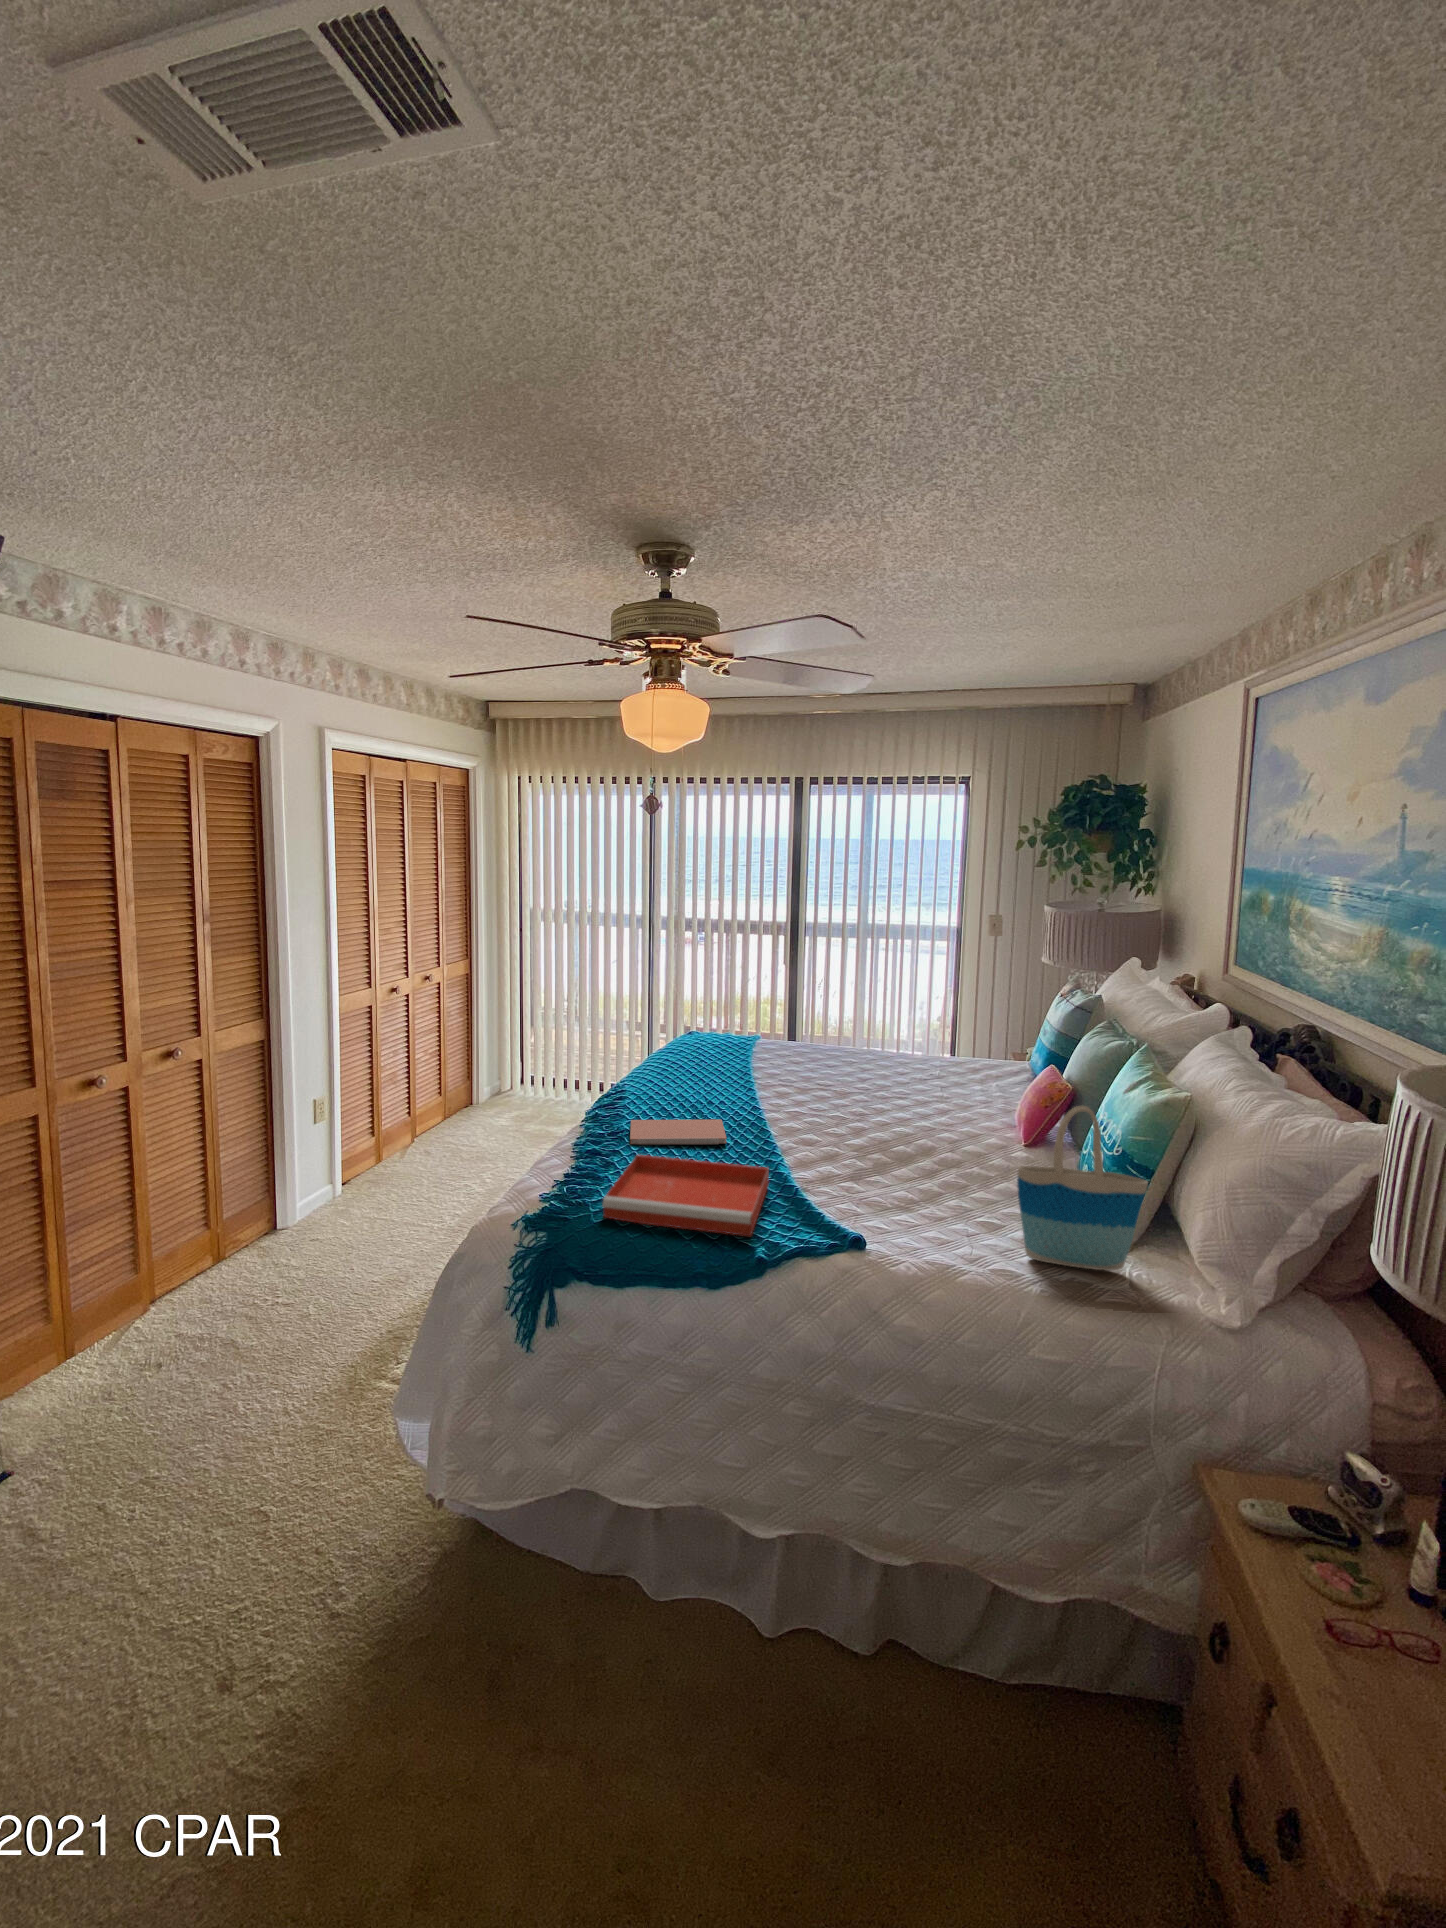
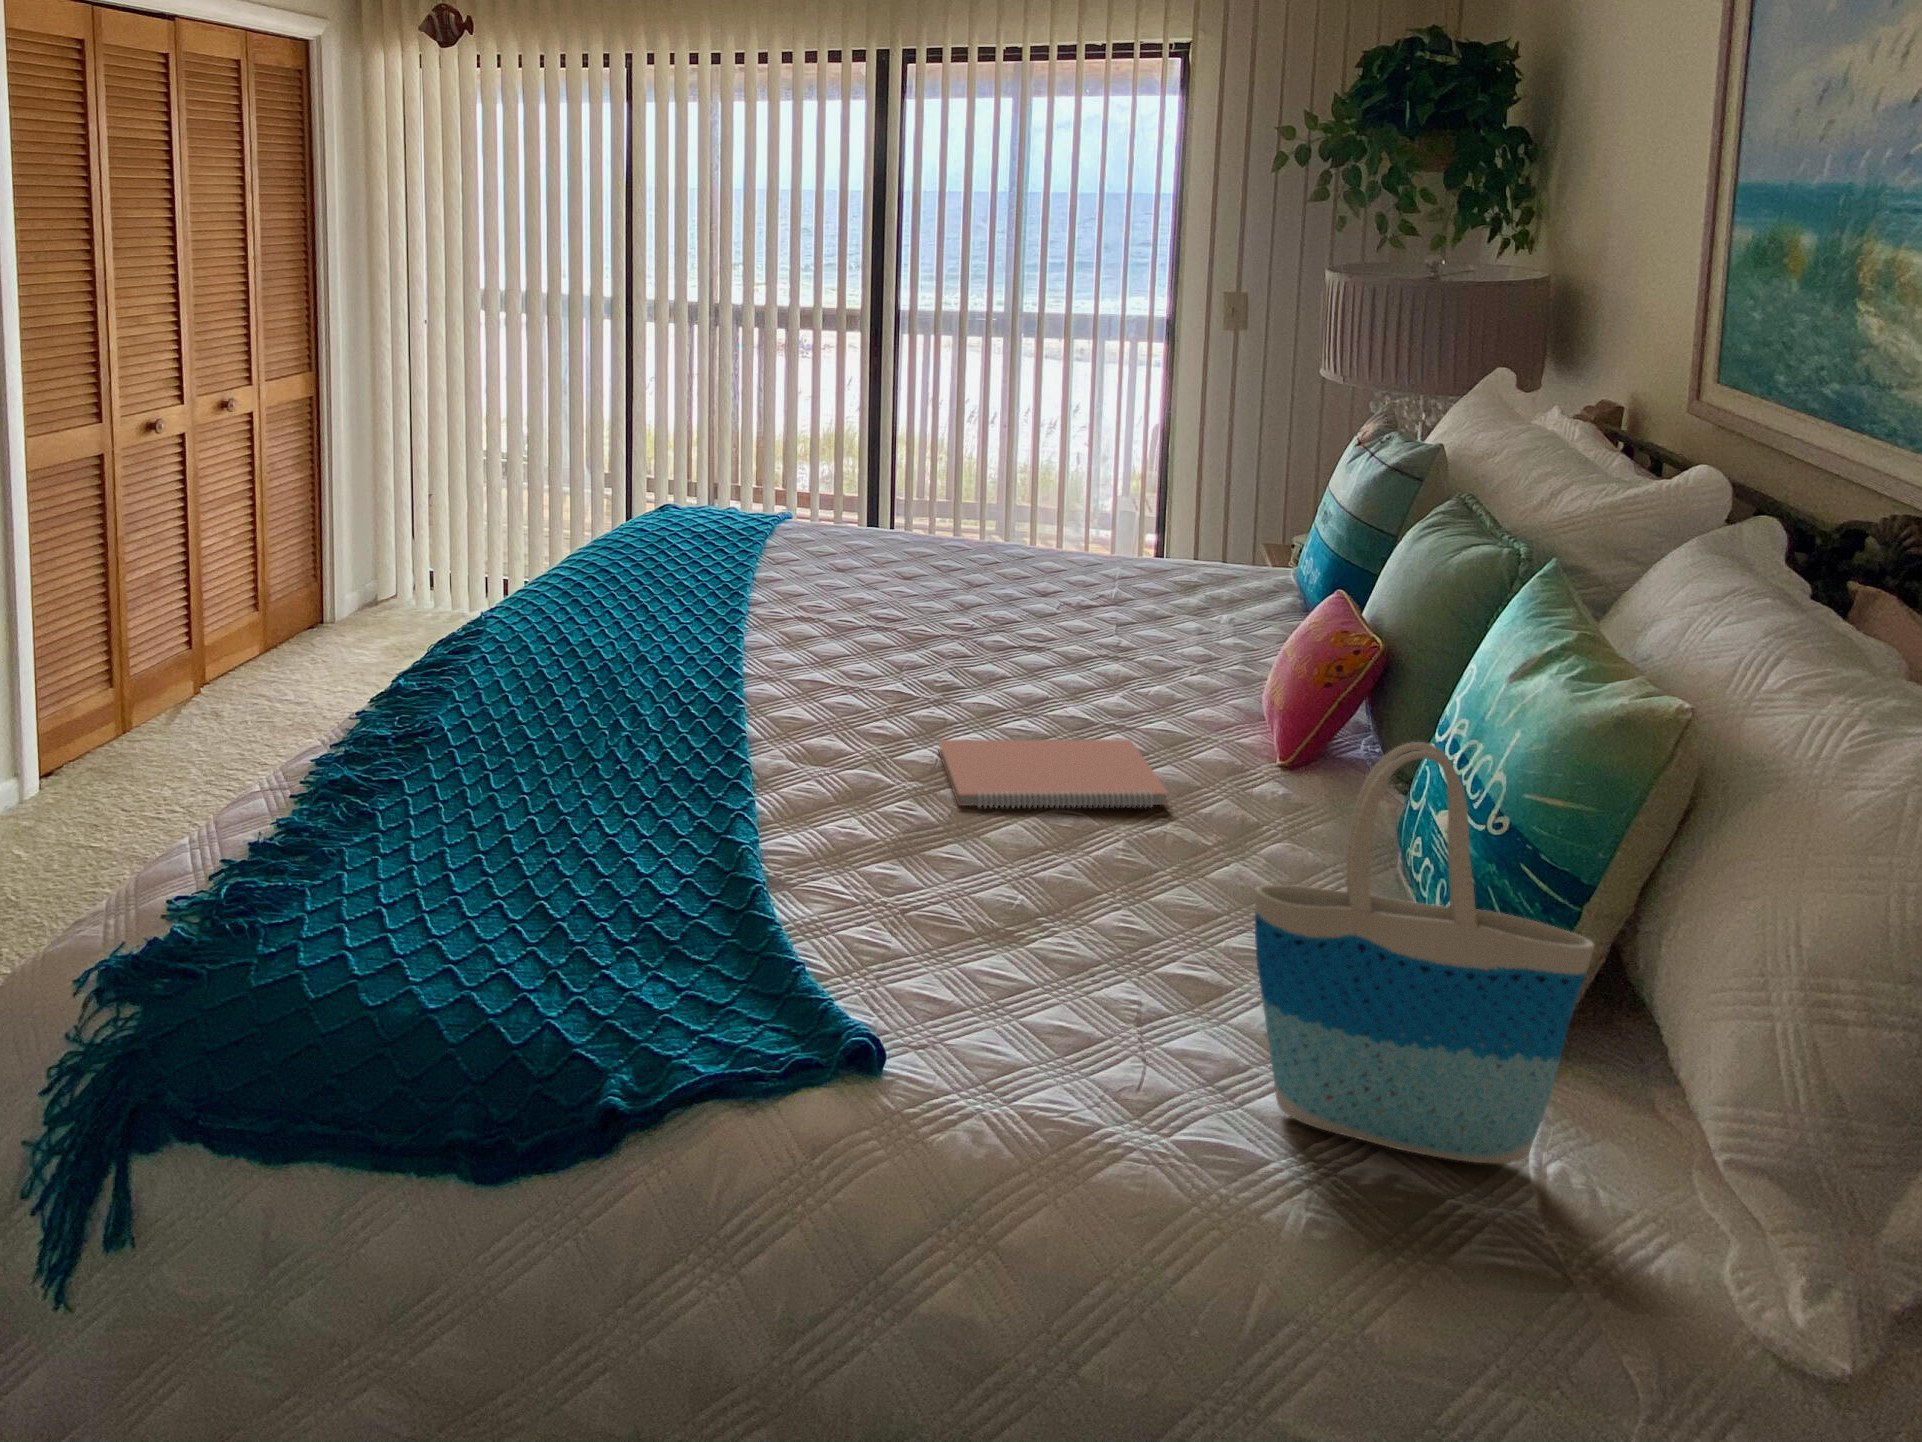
notebook: present [630,1119,727,1145] -> present [938,739,1169,808]
tray: present [602,1155,769,1236] -> none [268,798,695,1041]

